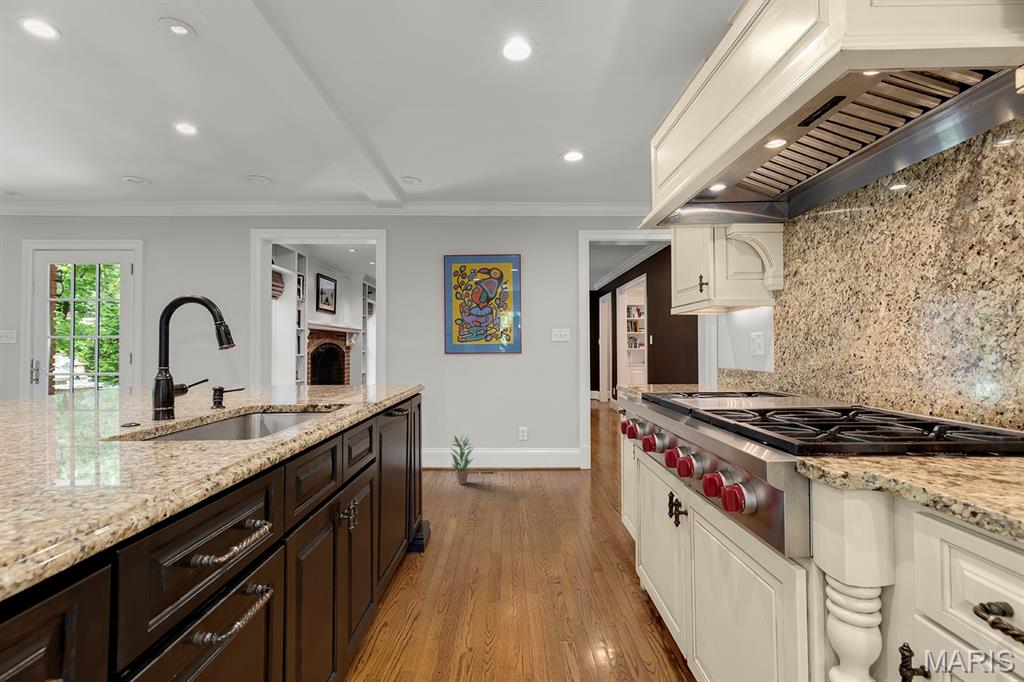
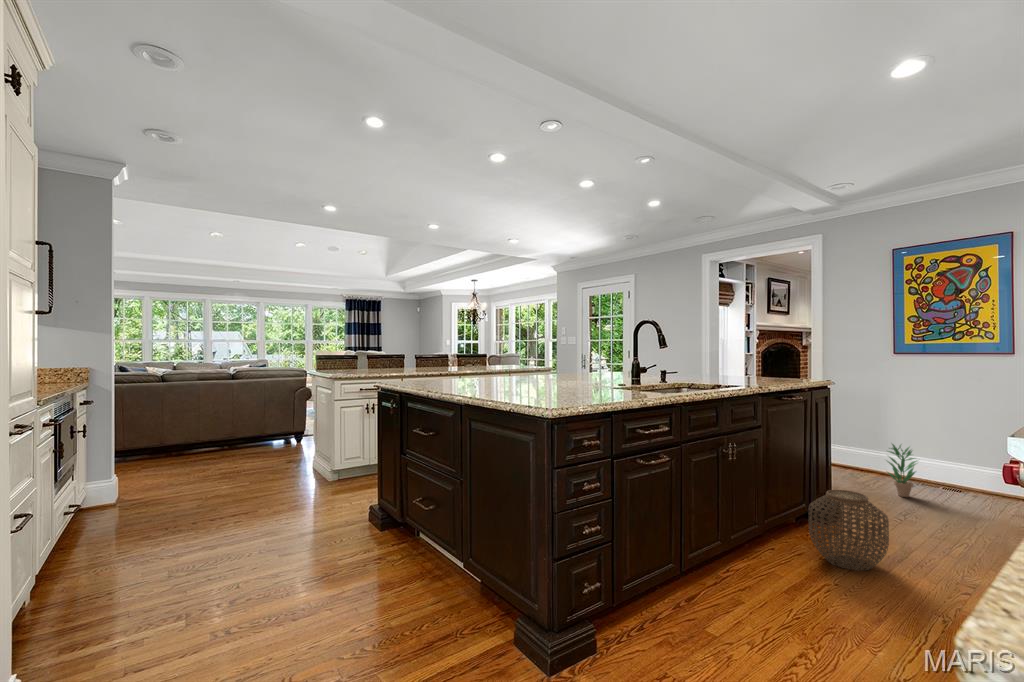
woven basket: none [433,512,511,613] -> present [809,490,889,570]

